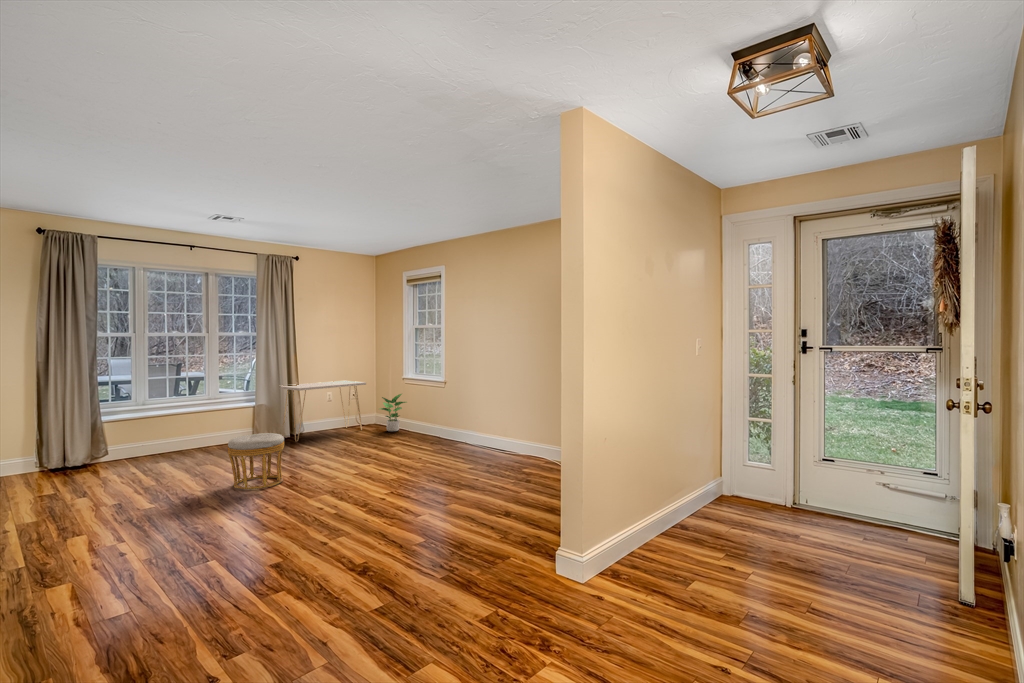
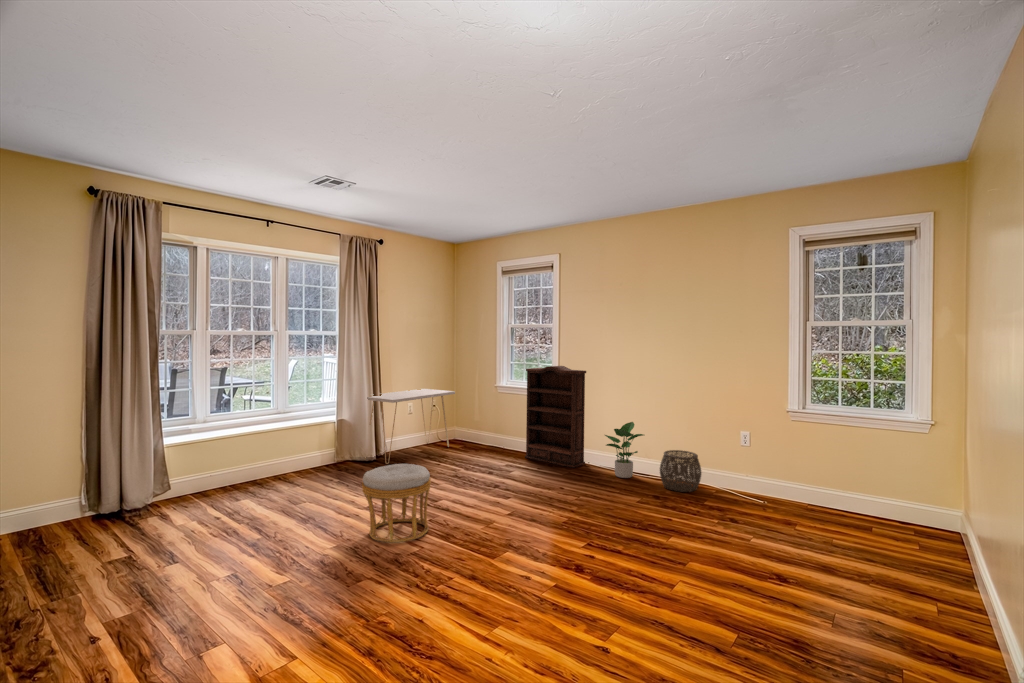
bookshelf: none [416,359,462,445] -> present [525,366,586,468]
potted plant: present [380,394,406,431] -> present [605,422,643,478]
woven basket: none [500,427,534,461] -> present [660,450,701,492]

